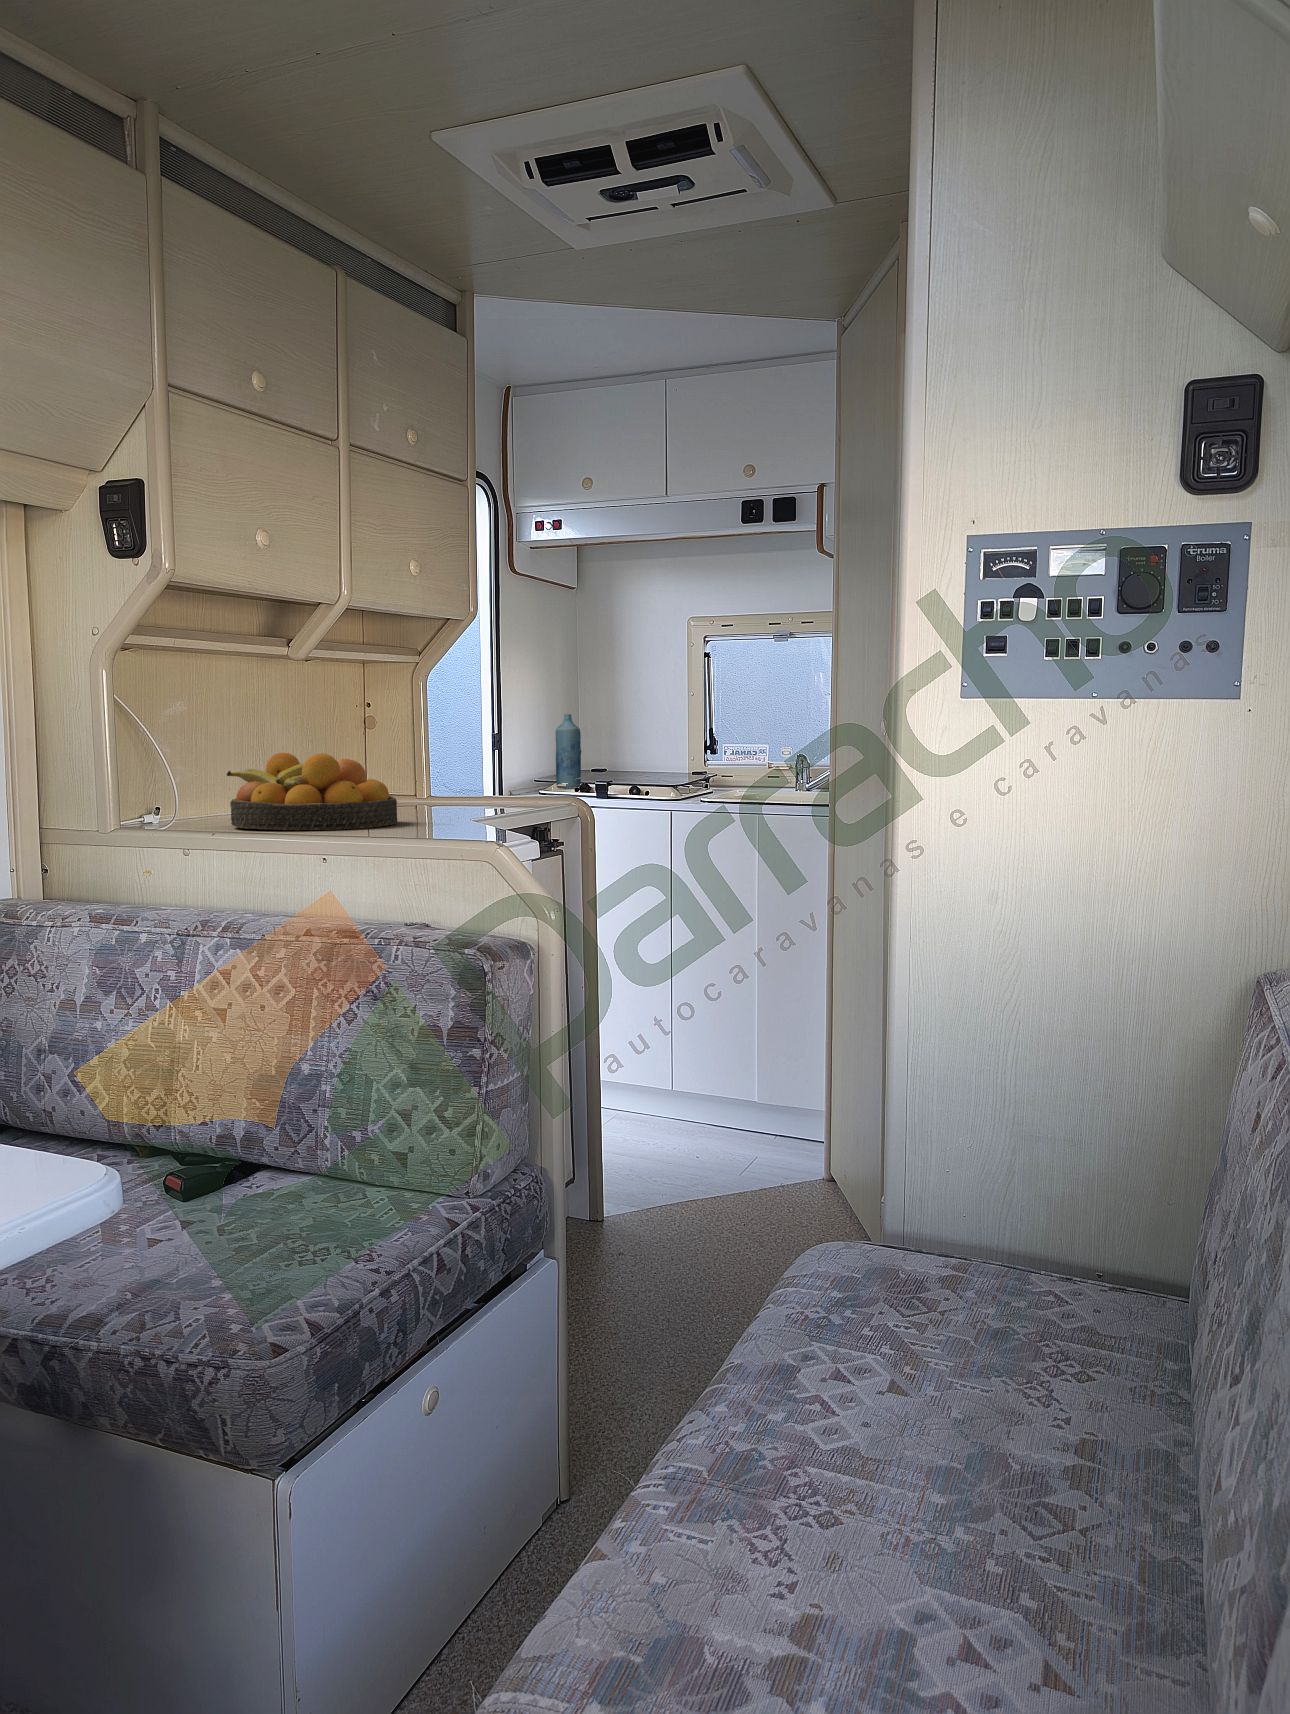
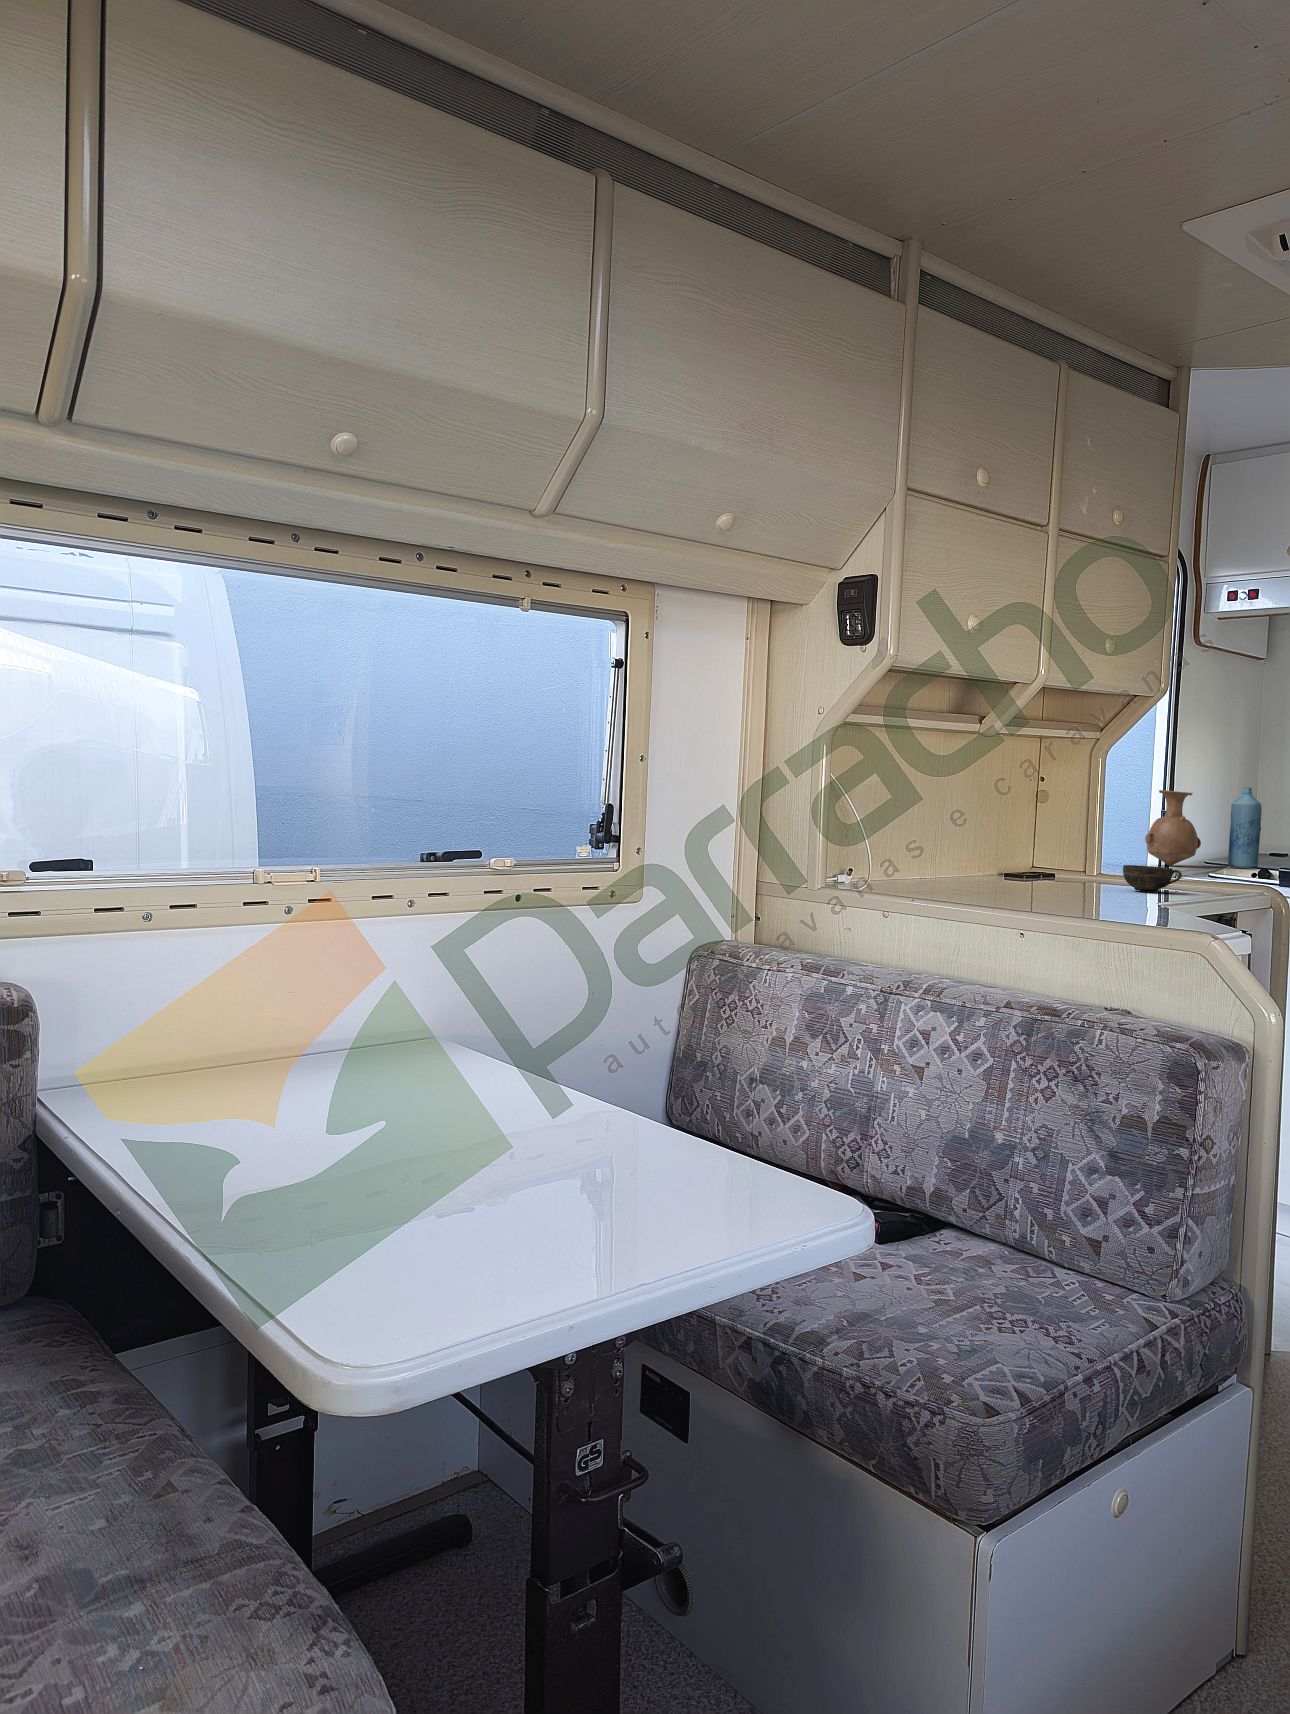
vase: none [483,719,532,790] -> present [1145,790,1201,866]
fruit bowl: present [227,753,397,830] -> none [920,824,1086,904]
cup: none [442,788,495,812] -> present [1123,865,1182,892]

